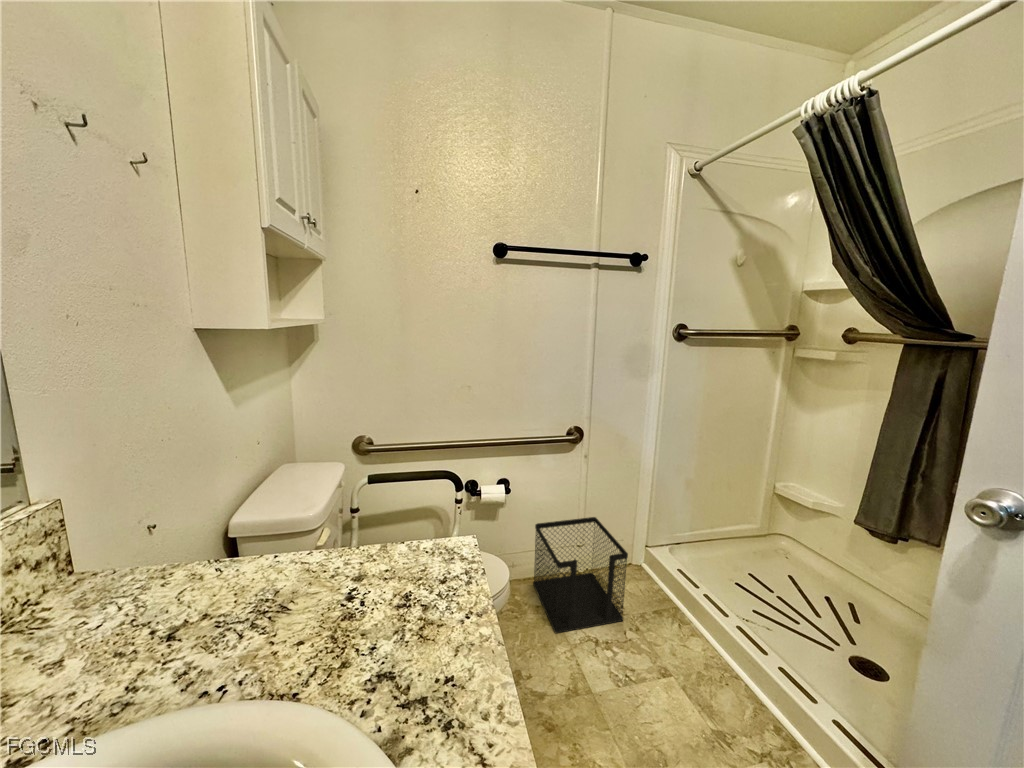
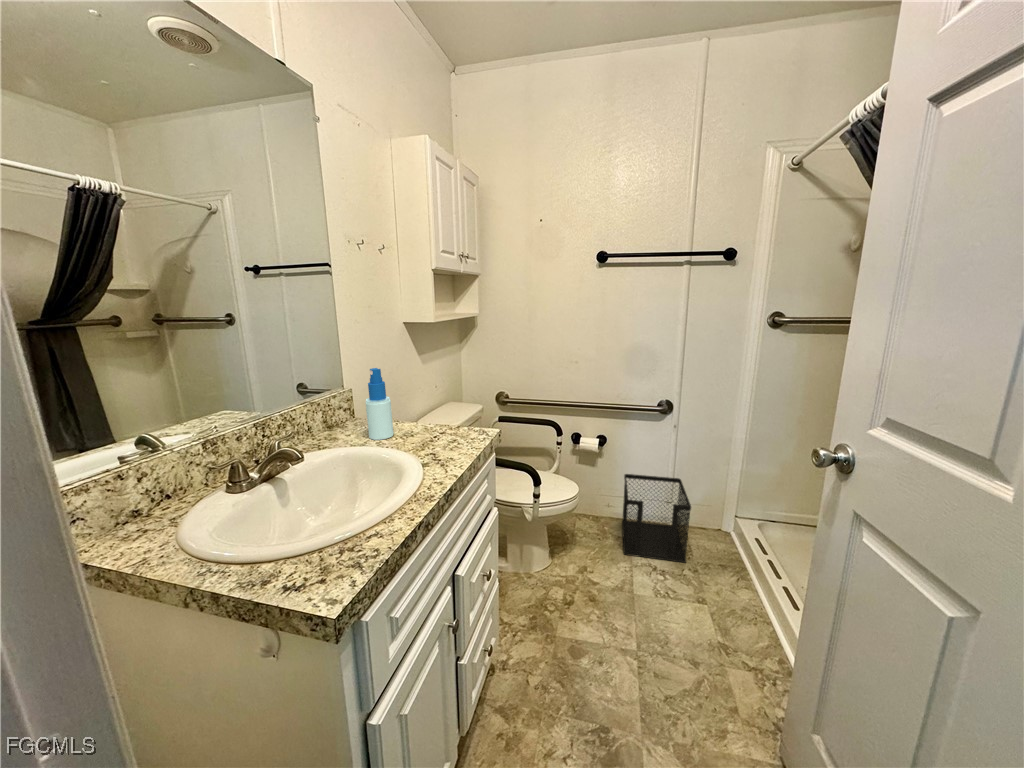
spray bottle: none [124,453,223,662] -> present [366,368,394,440]

